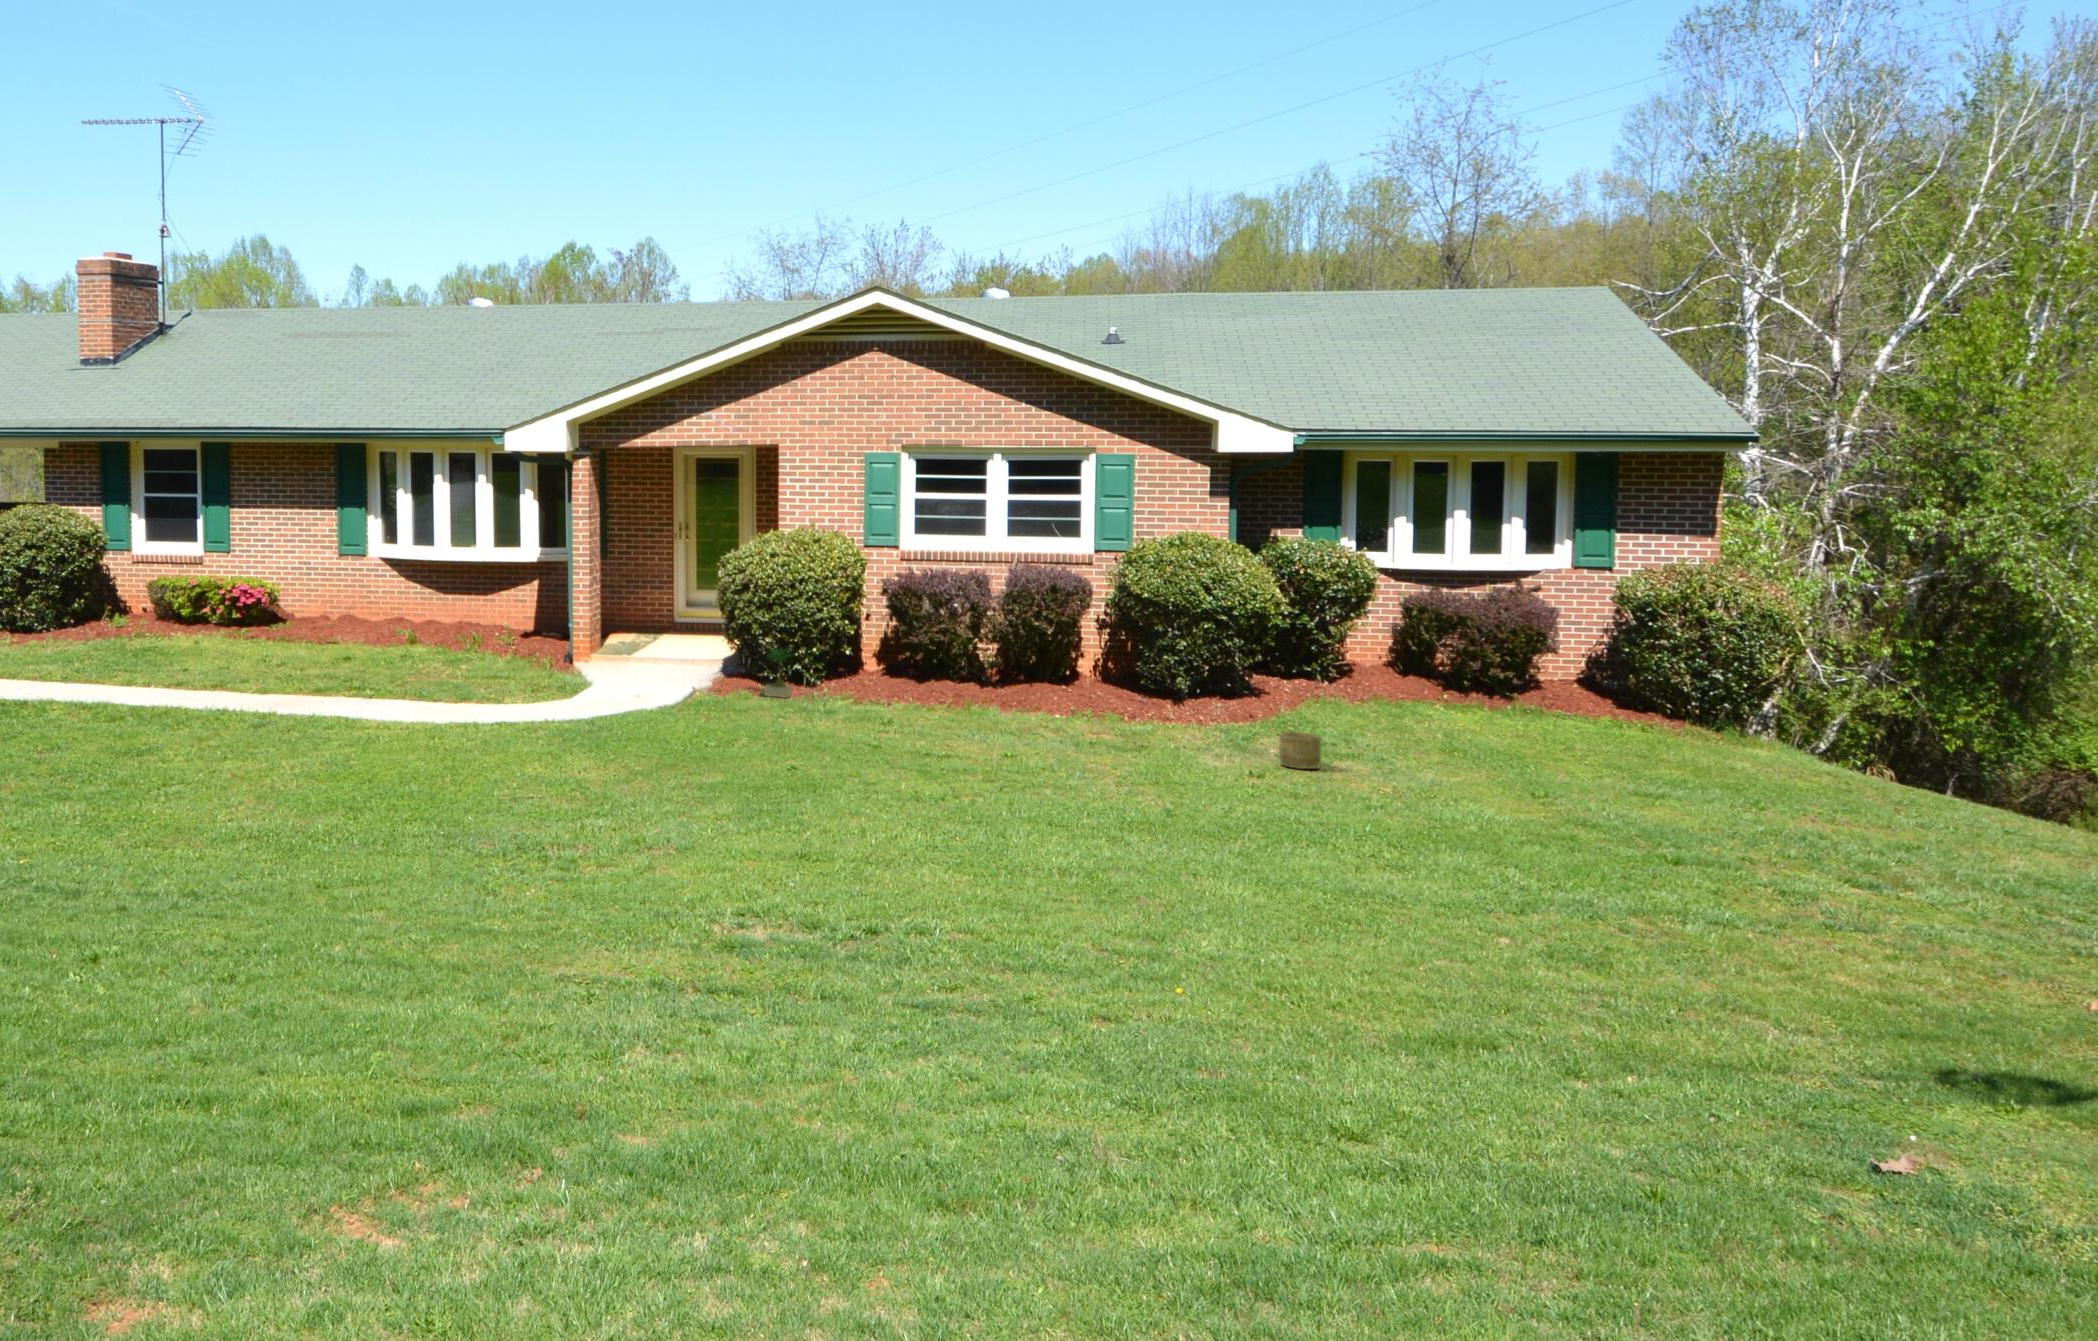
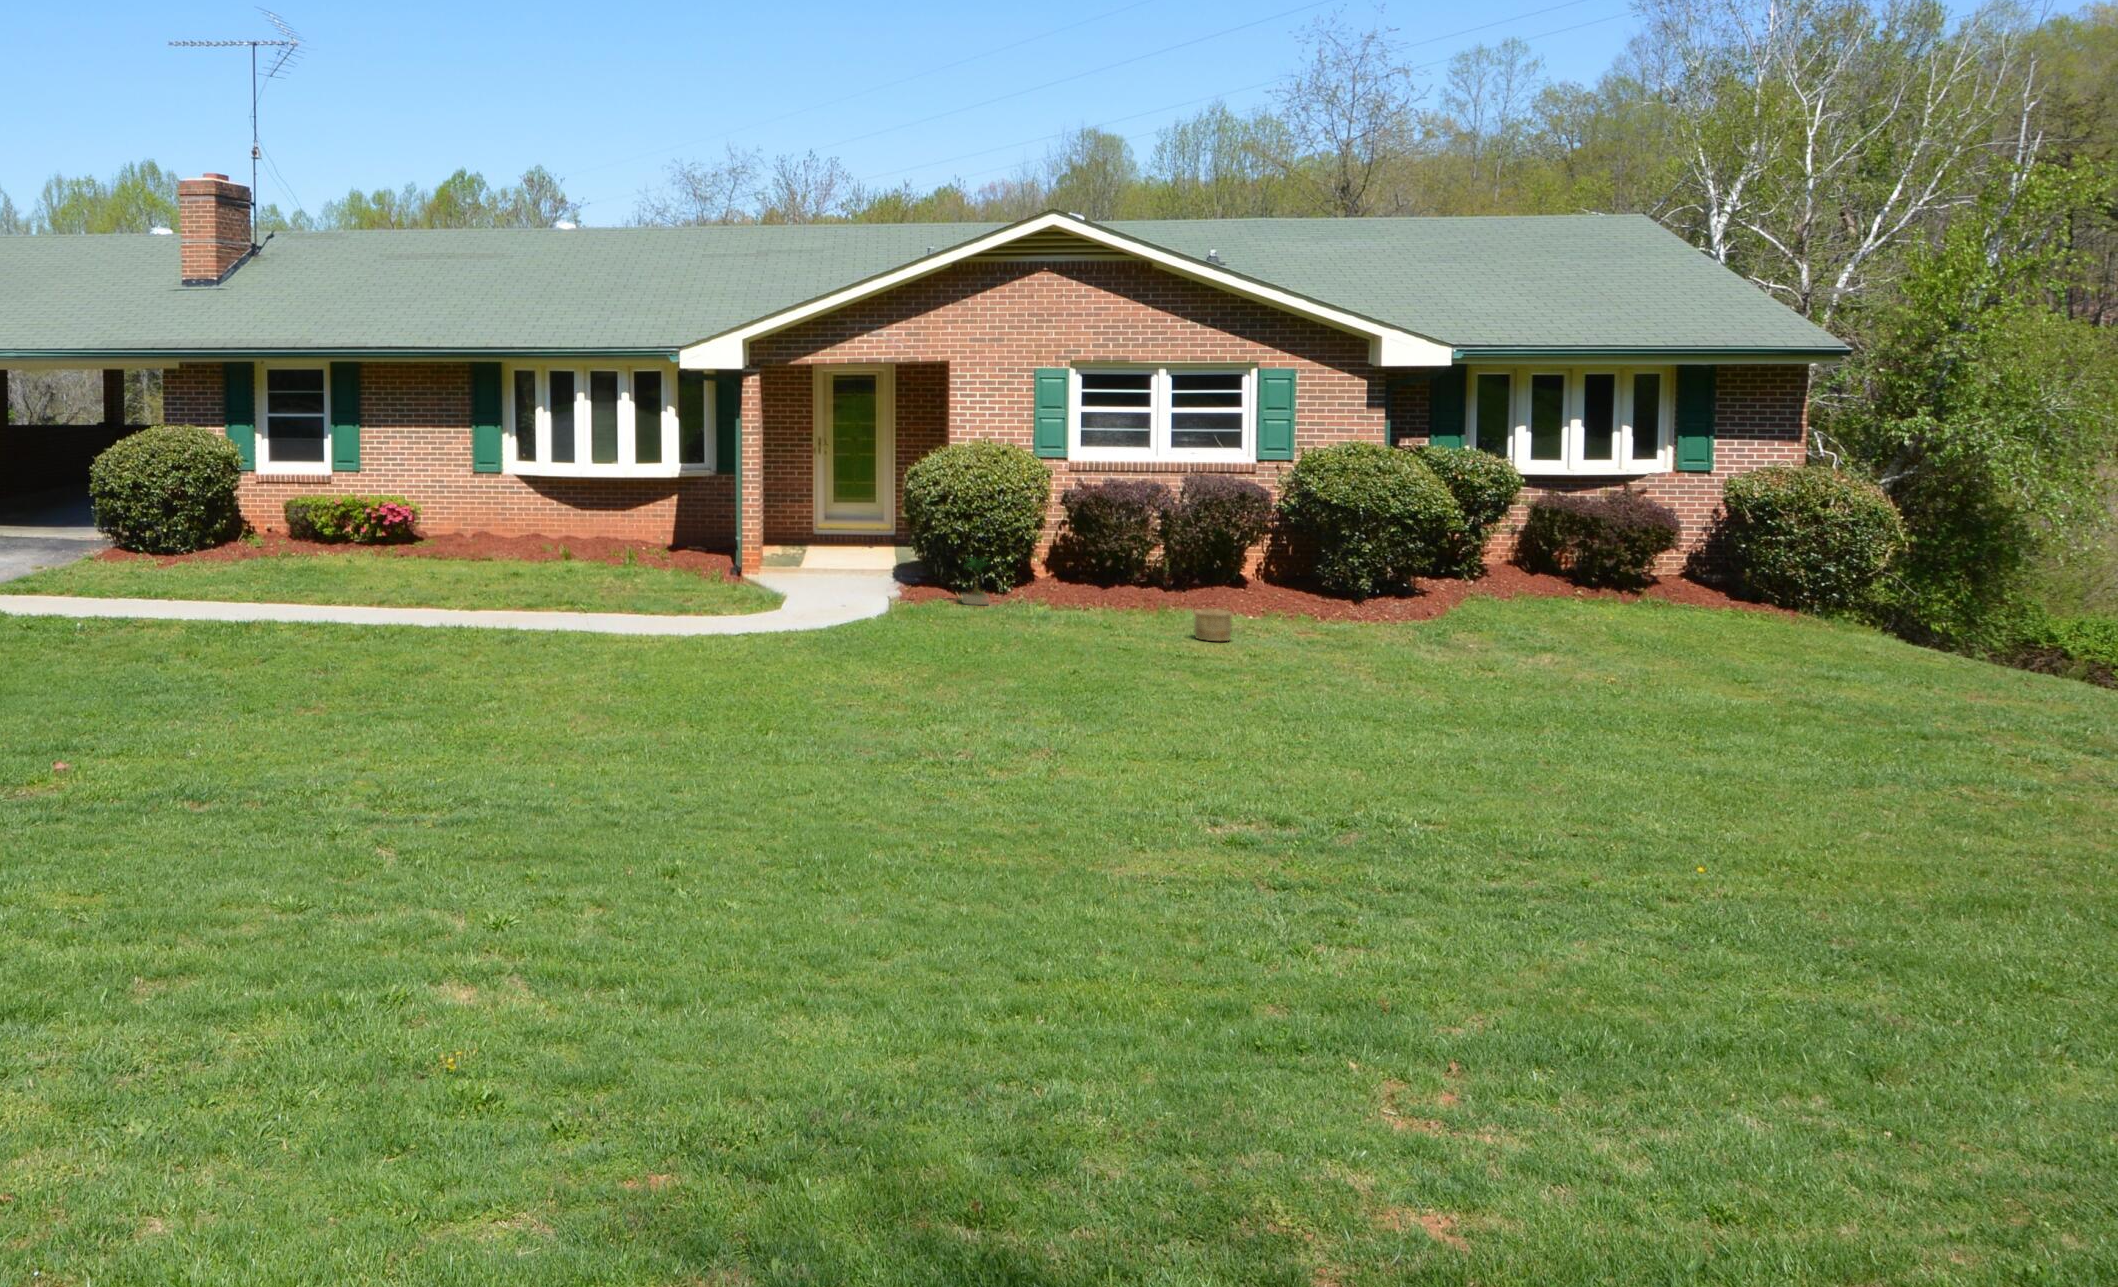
wooden bucket: present [1279,732,1321,769] -> present [1194,609,1232,641]

